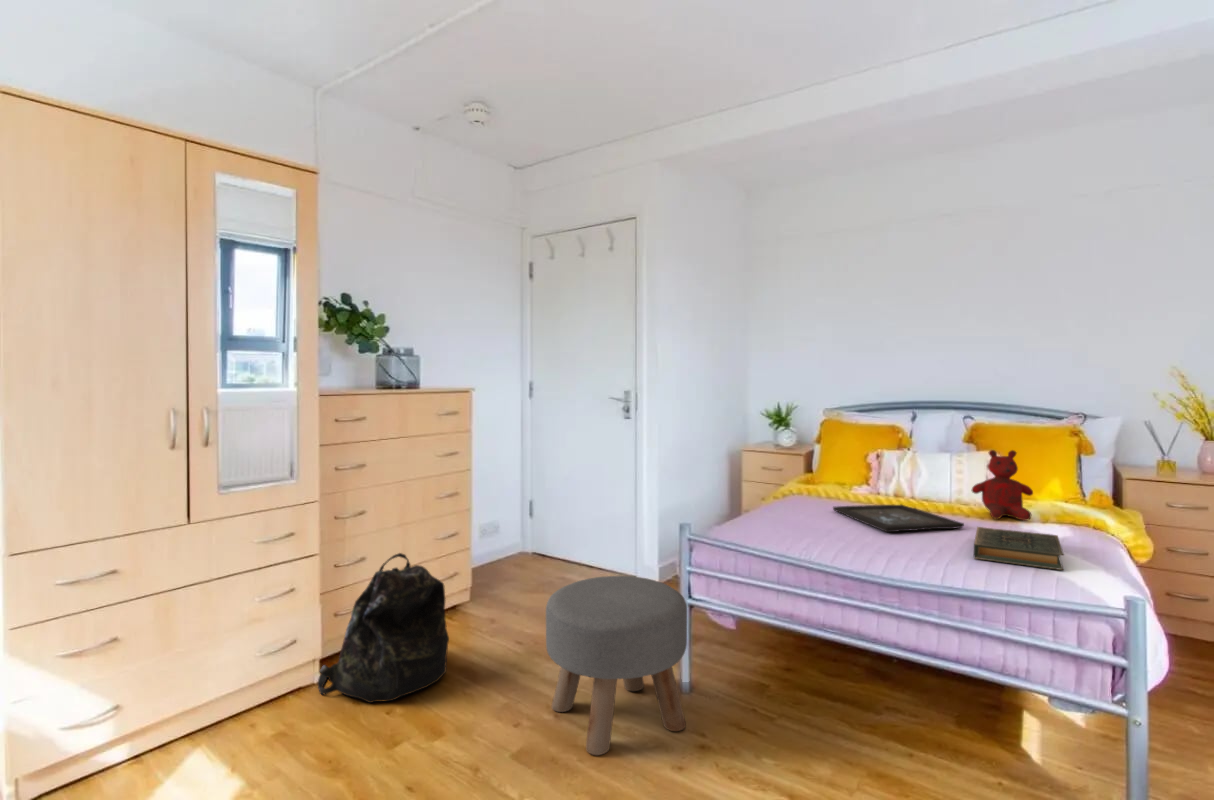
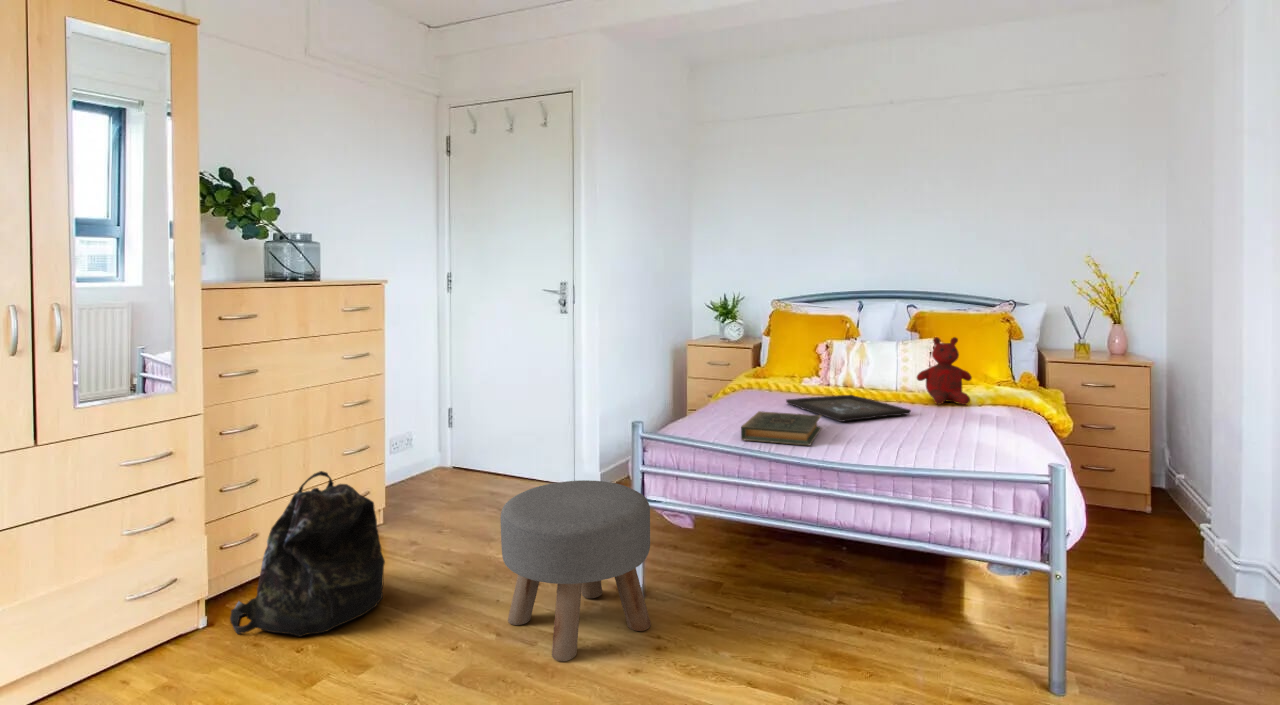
hardback book: present [974,527,1063,570] -> present [741,411,821,445]

